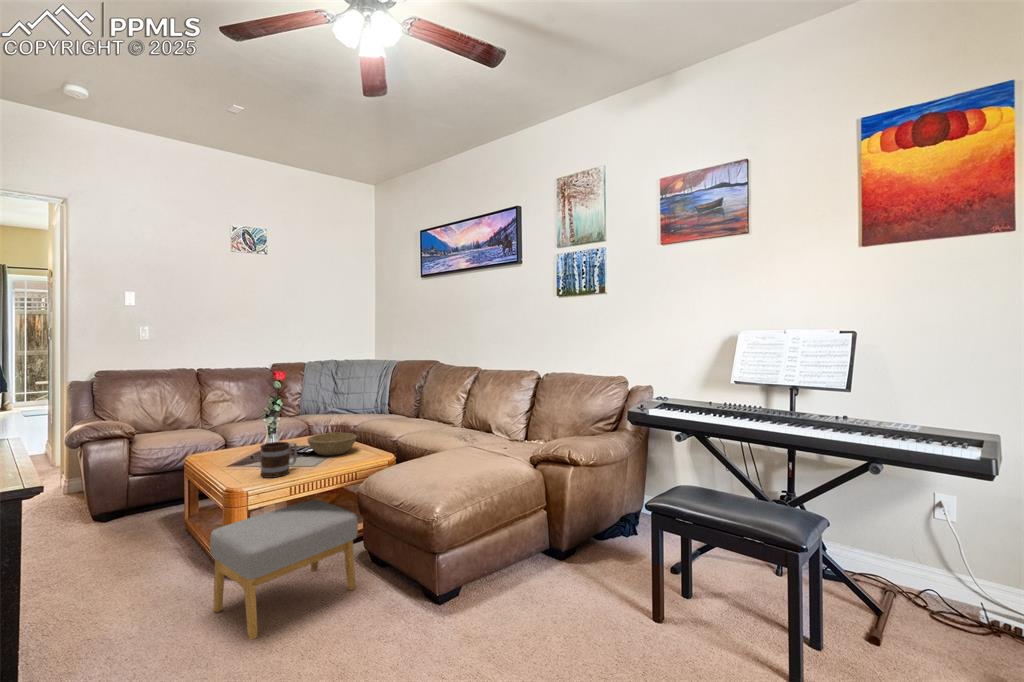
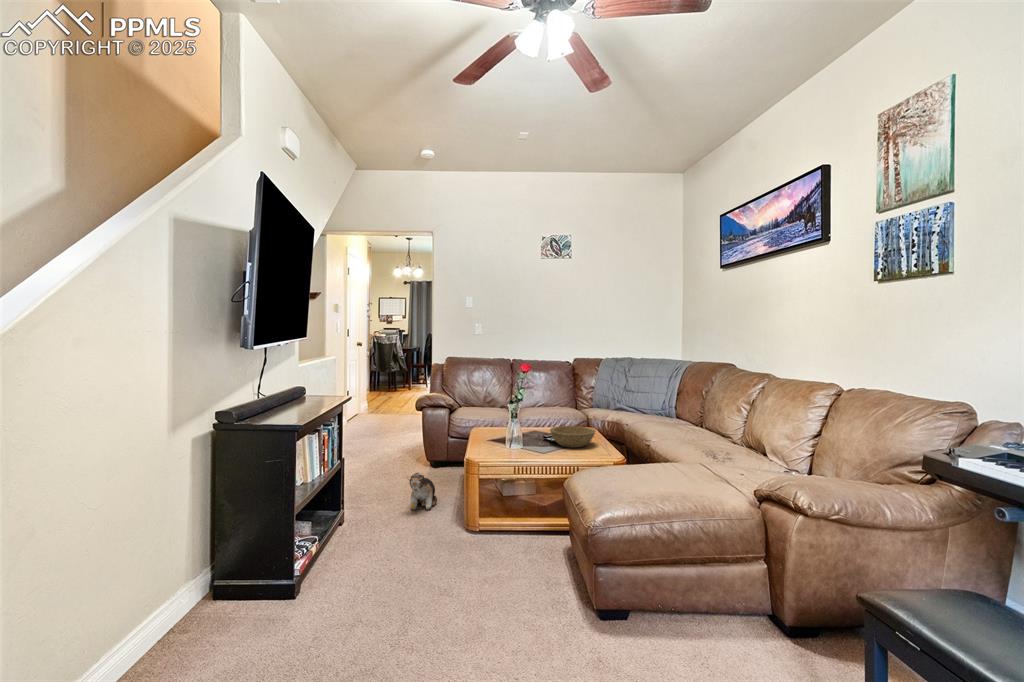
mug: present [261,442,297,478] -> none [497,425,530,456]
footstool: present [210,500,358,640] -> none [440,483,549,584]
plush toy: none [111,526,150,579] -> present [407,472,437,510]

